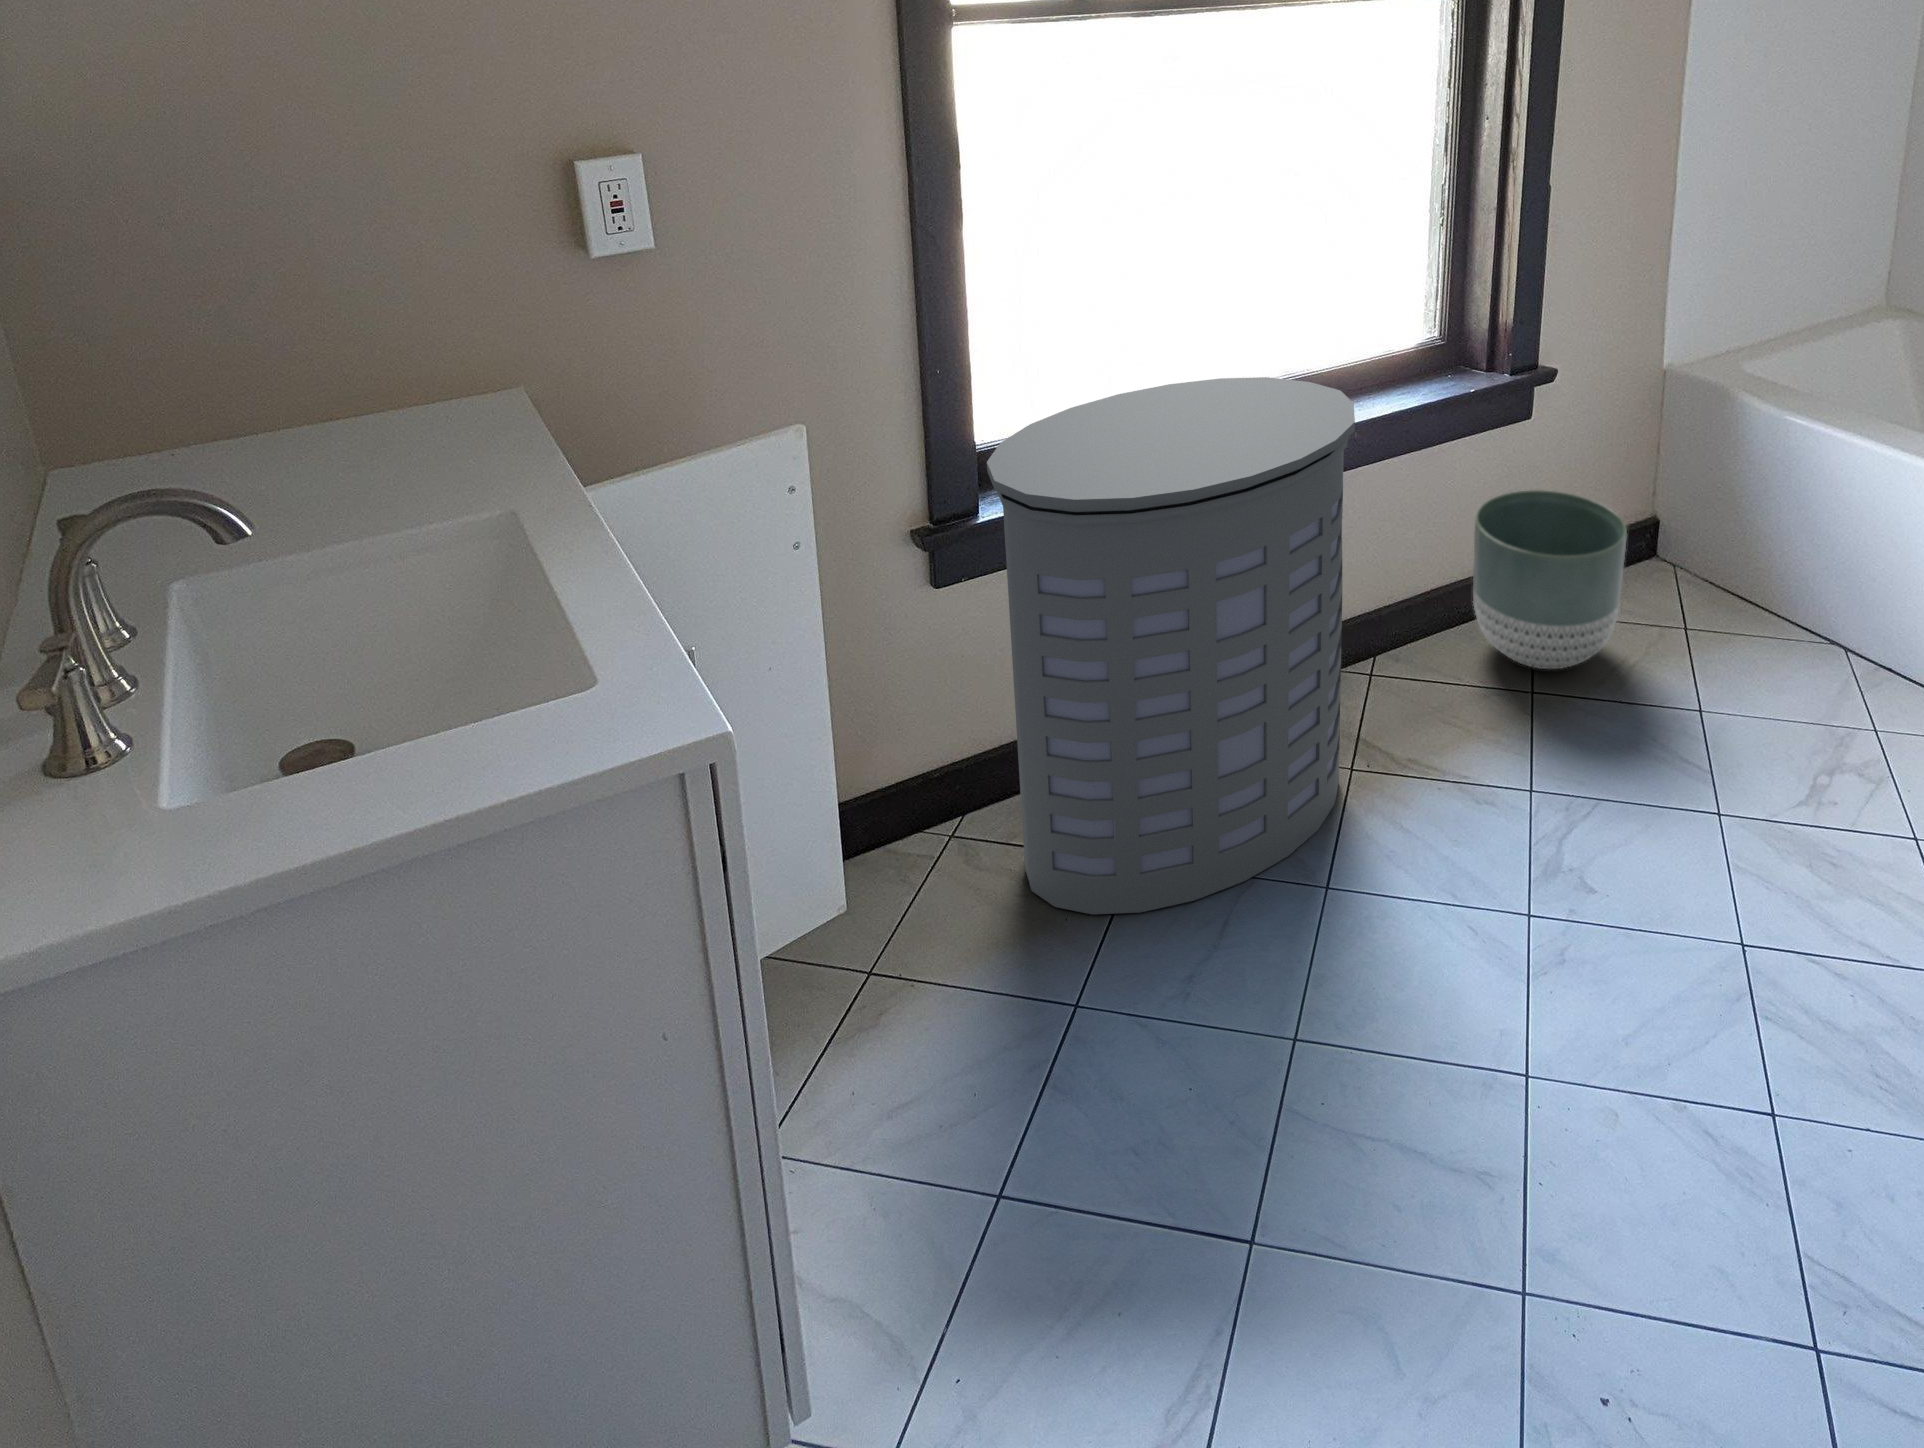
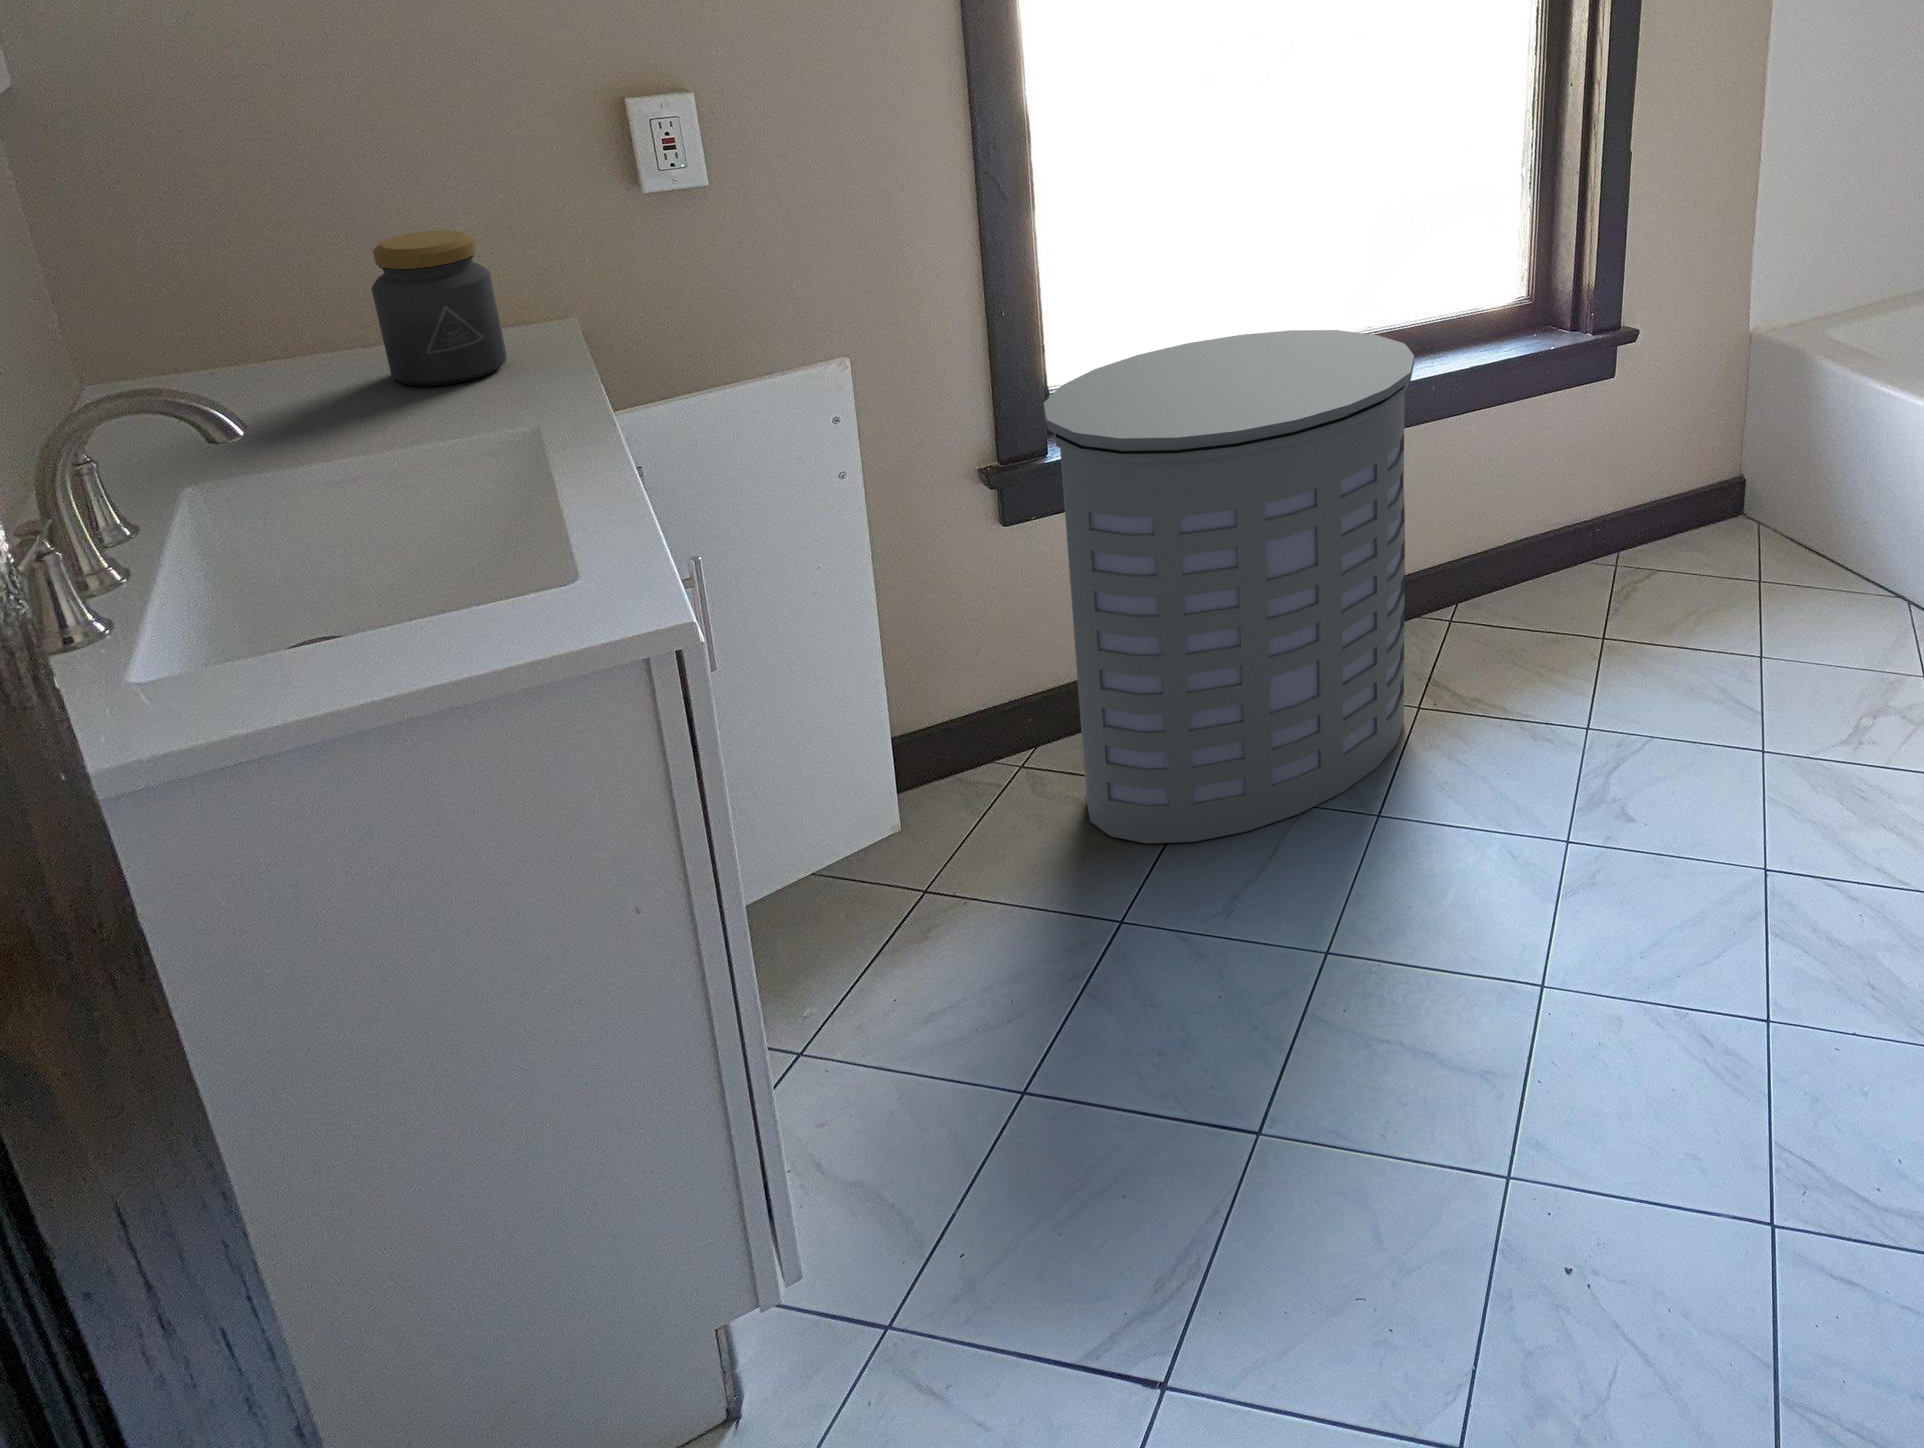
jar: none [338,303,467,465] -> present [371,230,507,386]
planter: present [1473,490,1627,669] -> none [1553,450,1698,621]

